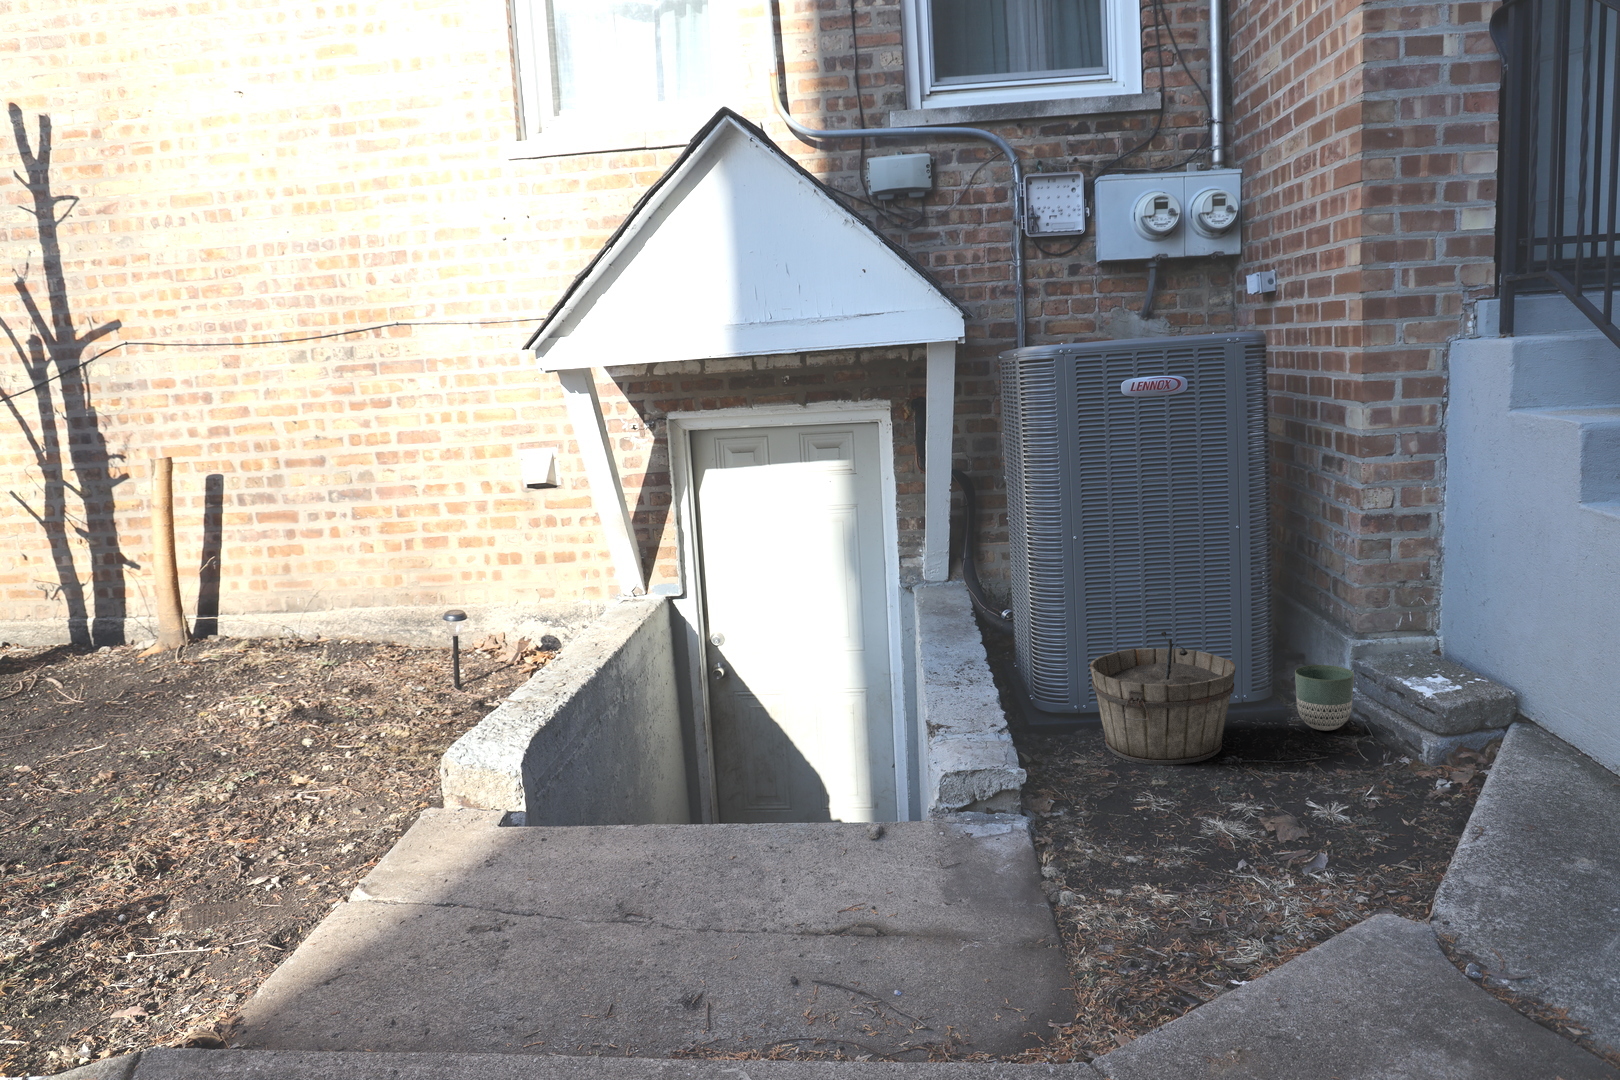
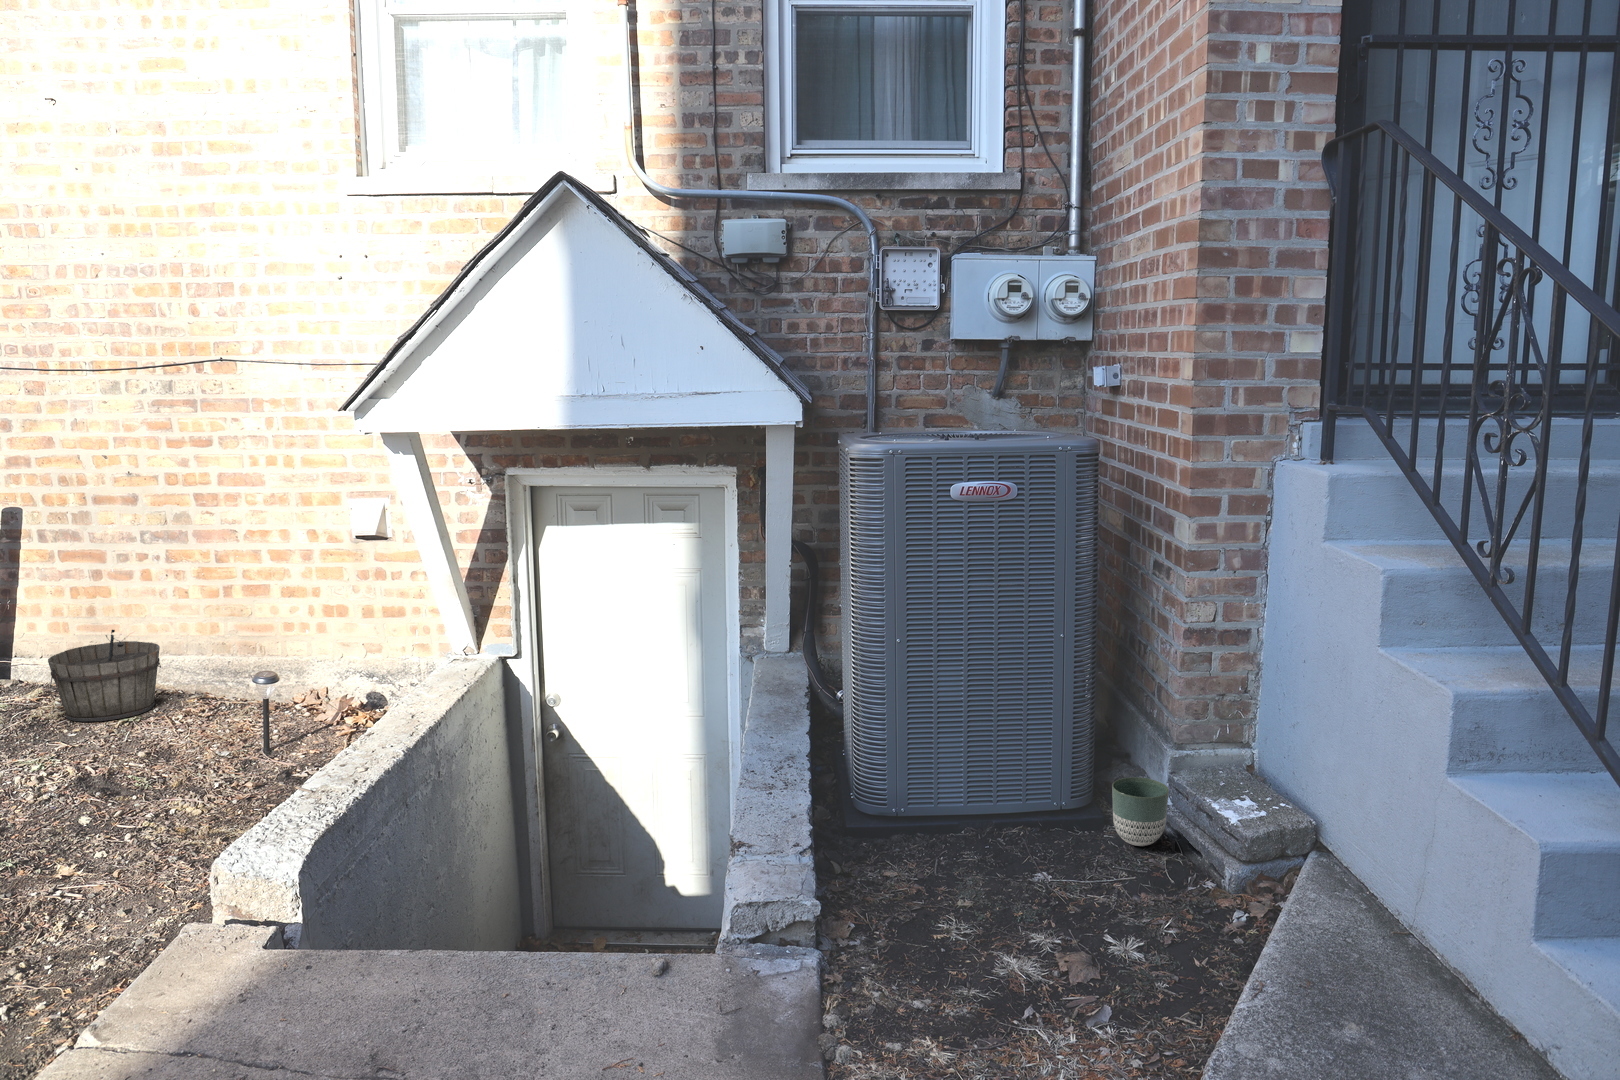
wooden bucket: present [1090,632,1236,765] -> present [48,630,161,721]

